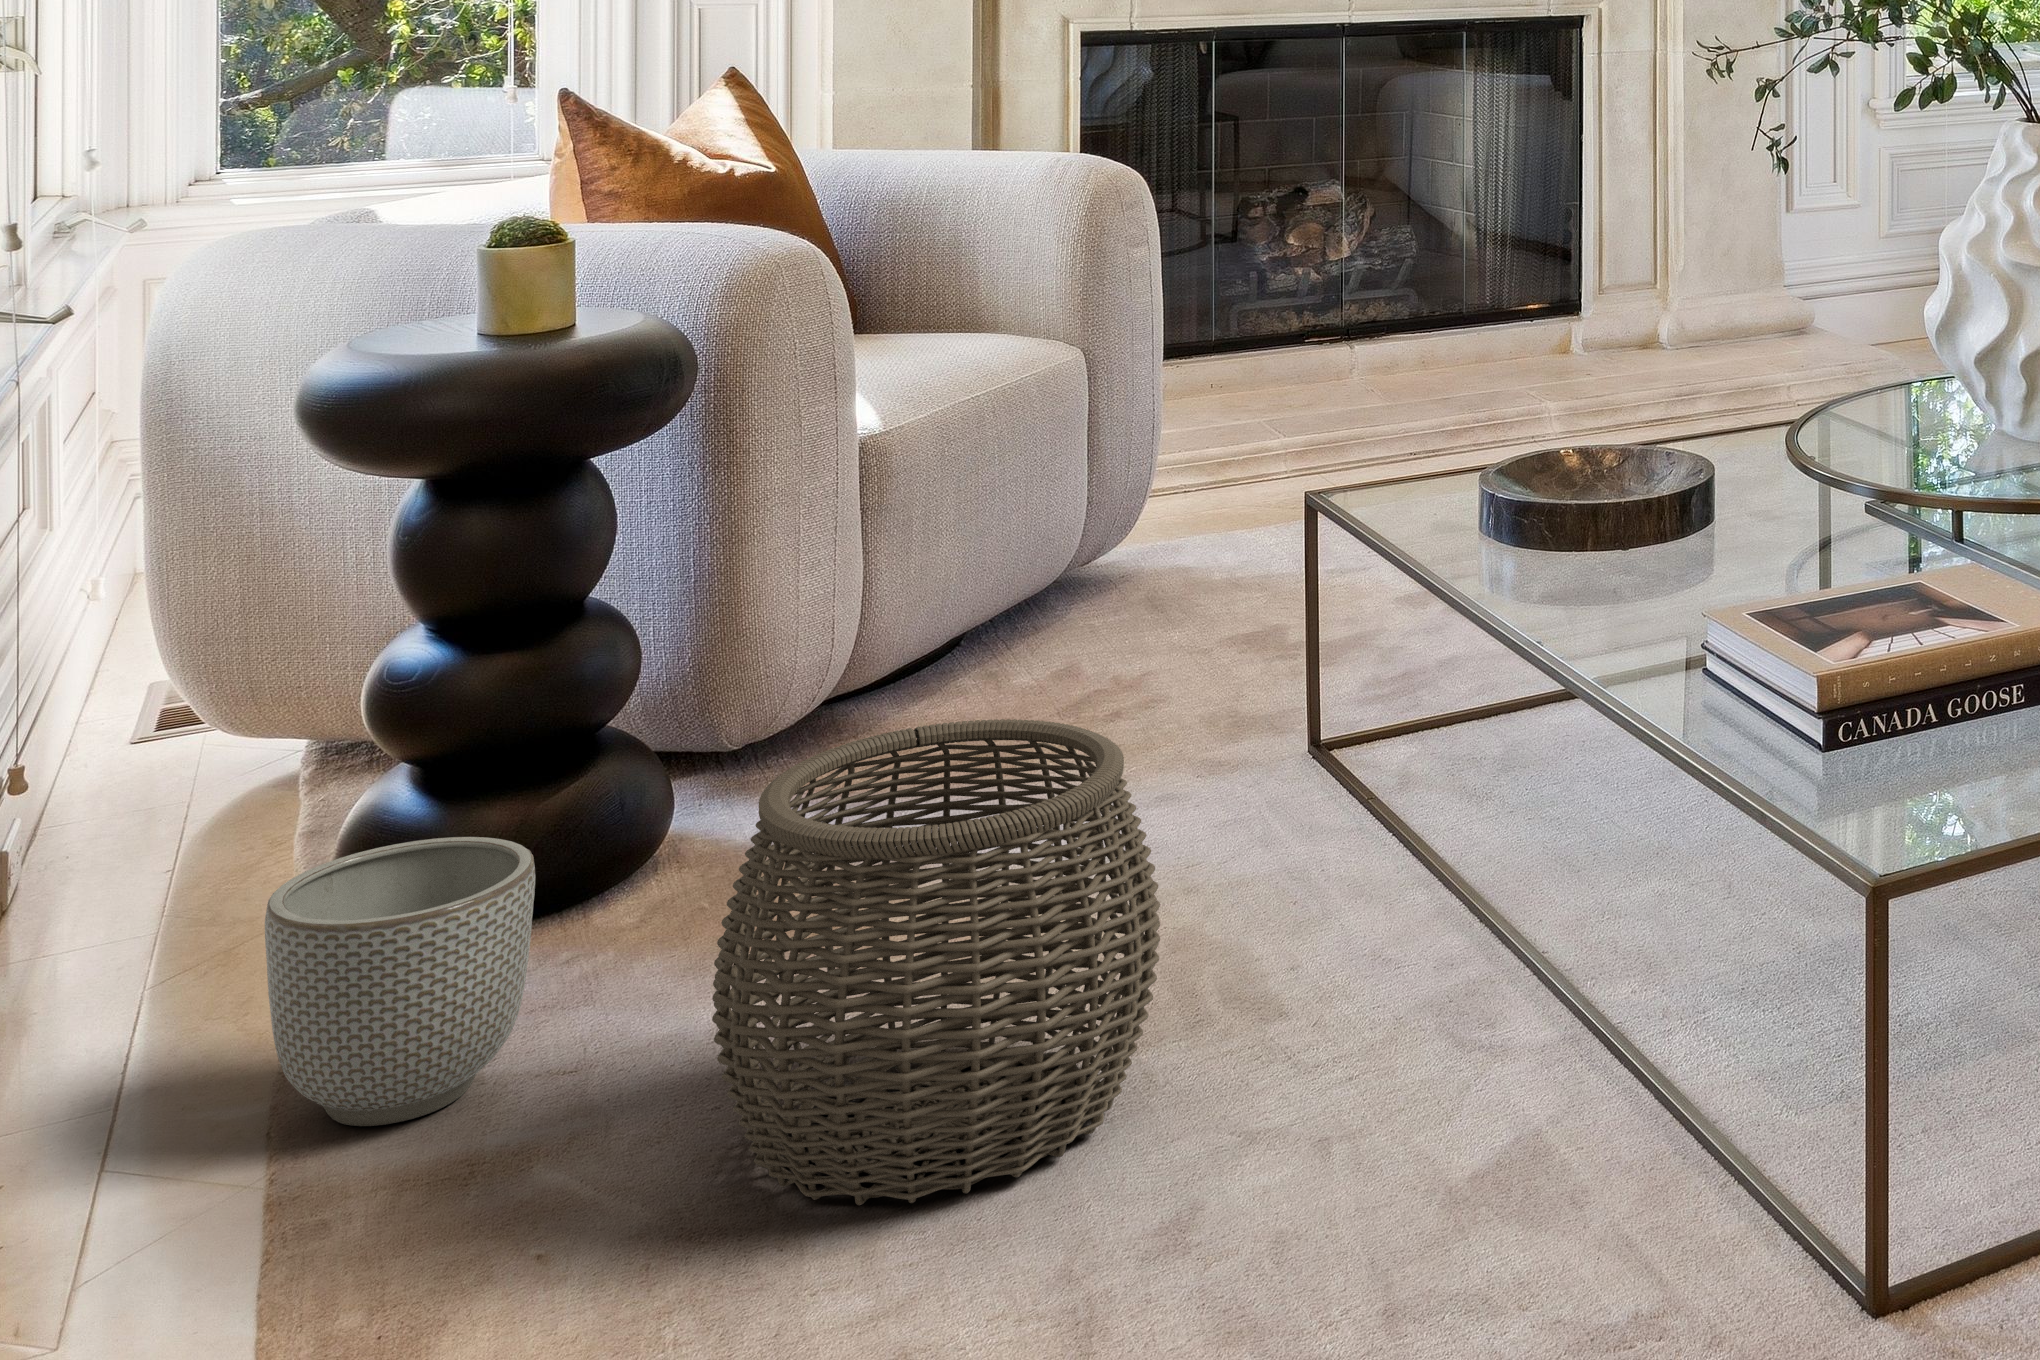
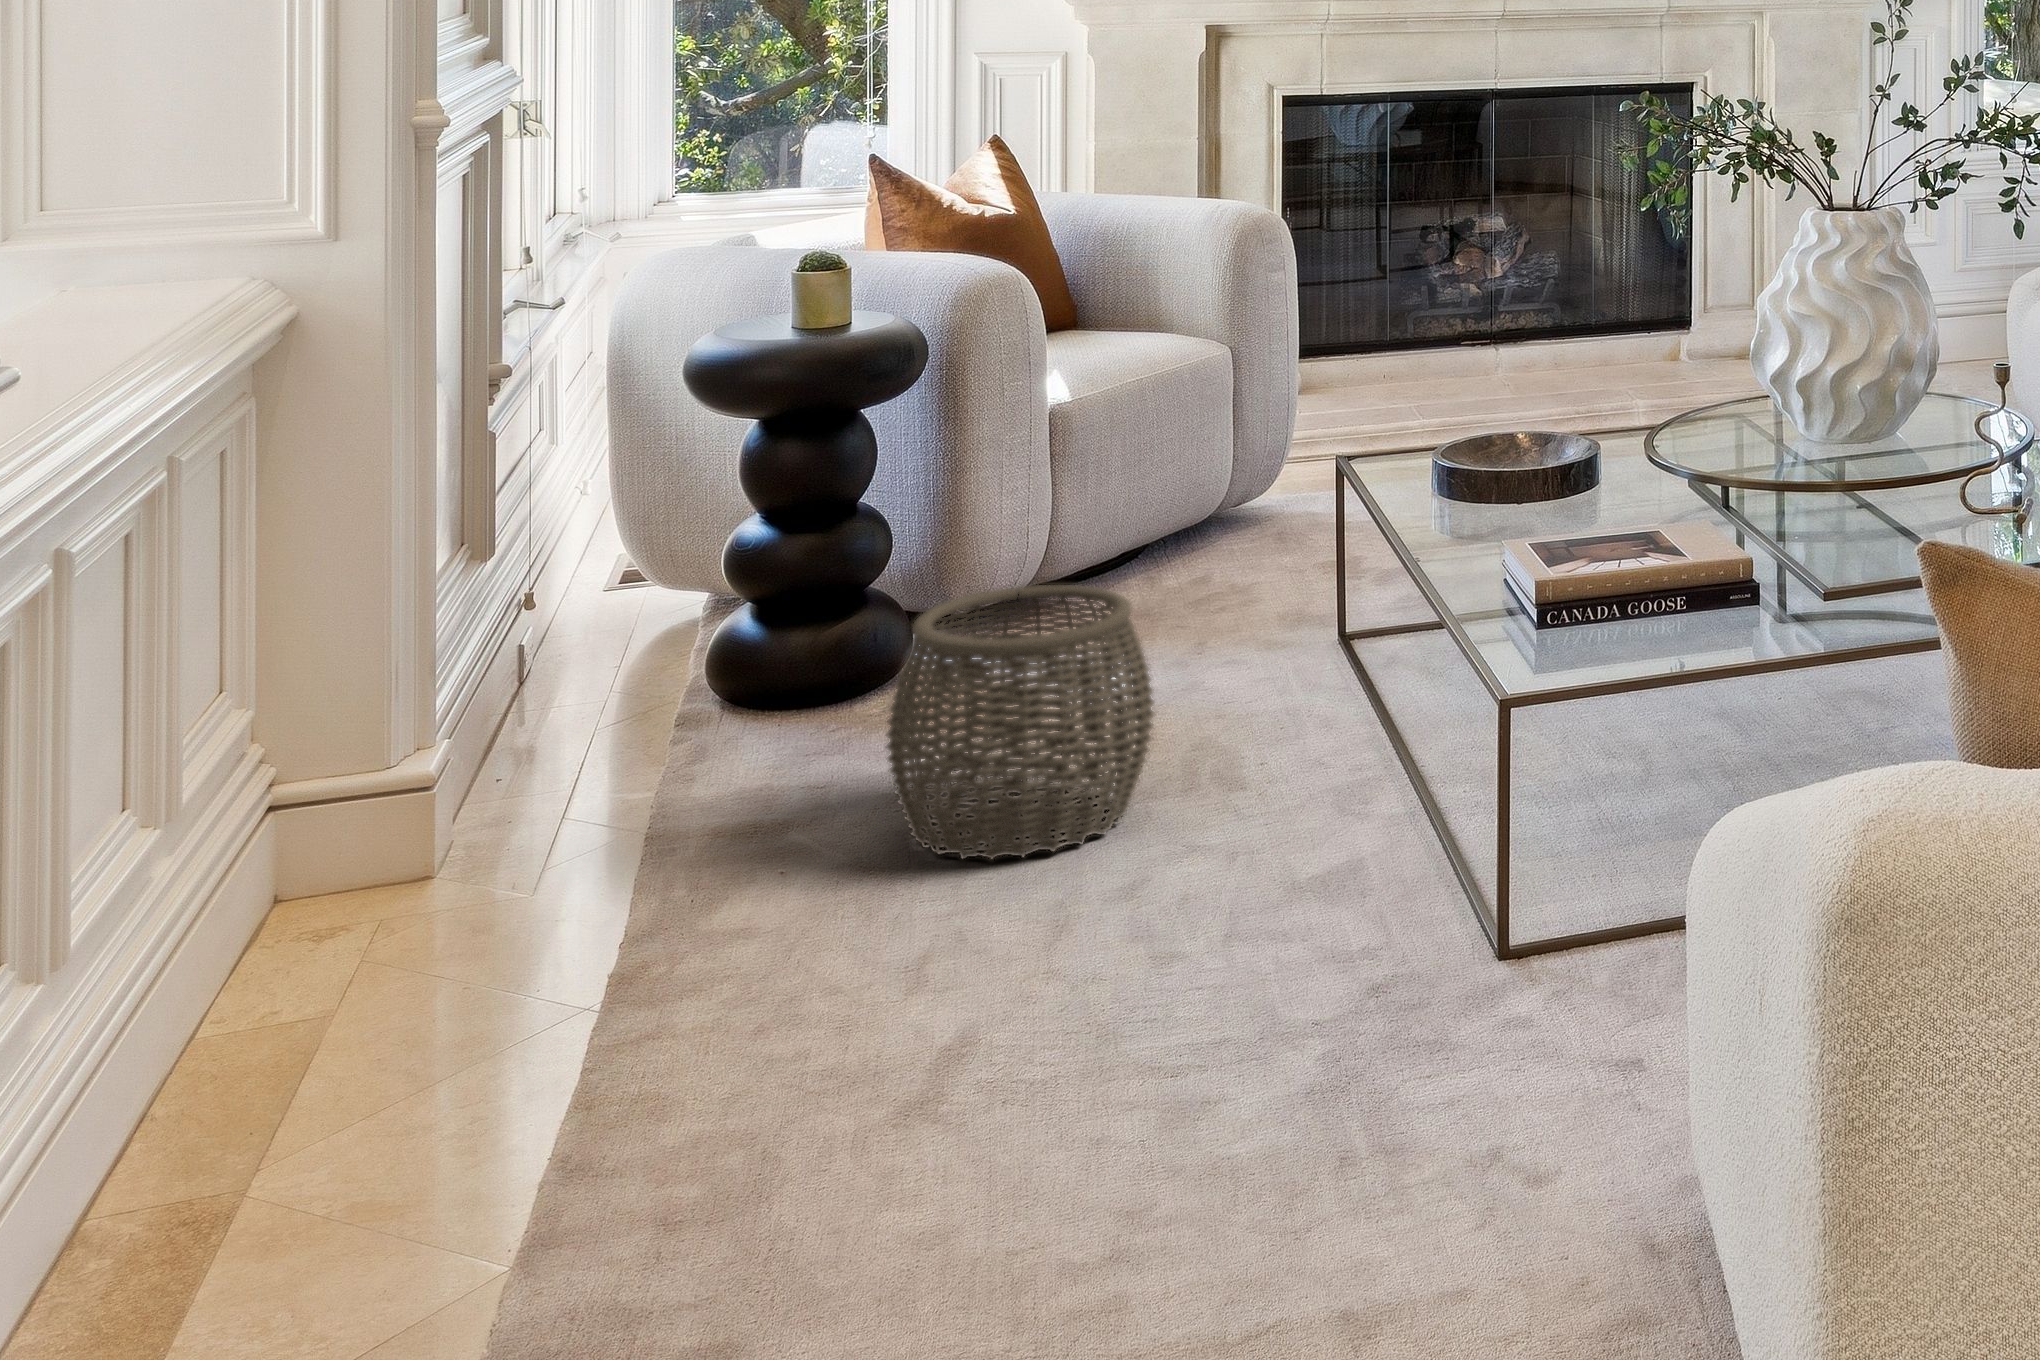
planter: present [265,837,535,1126] -> none [652,642,804,805]

